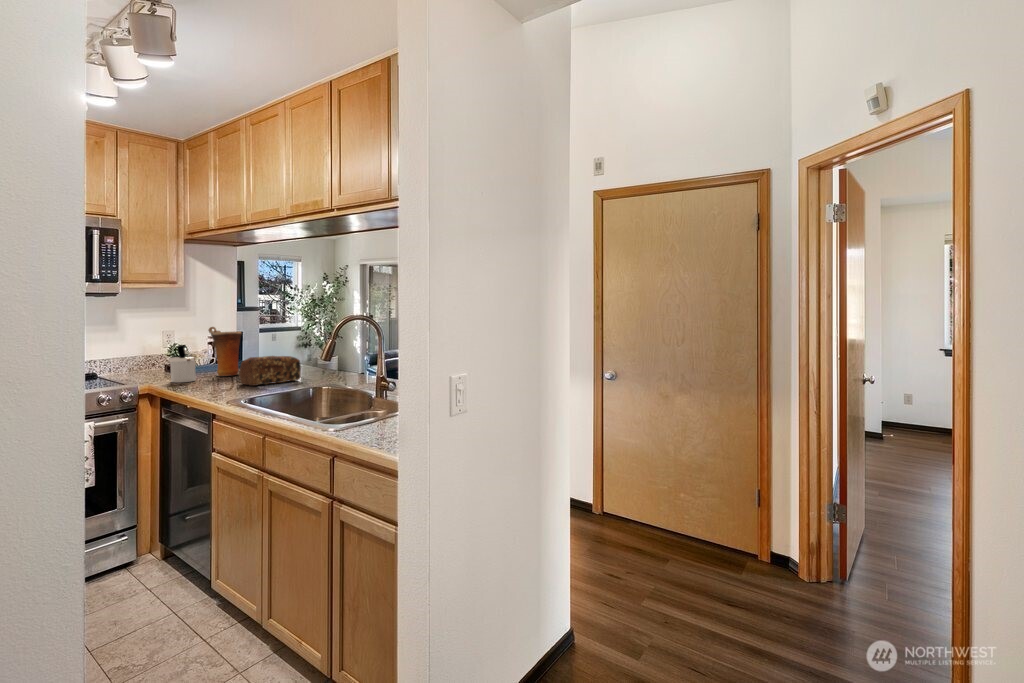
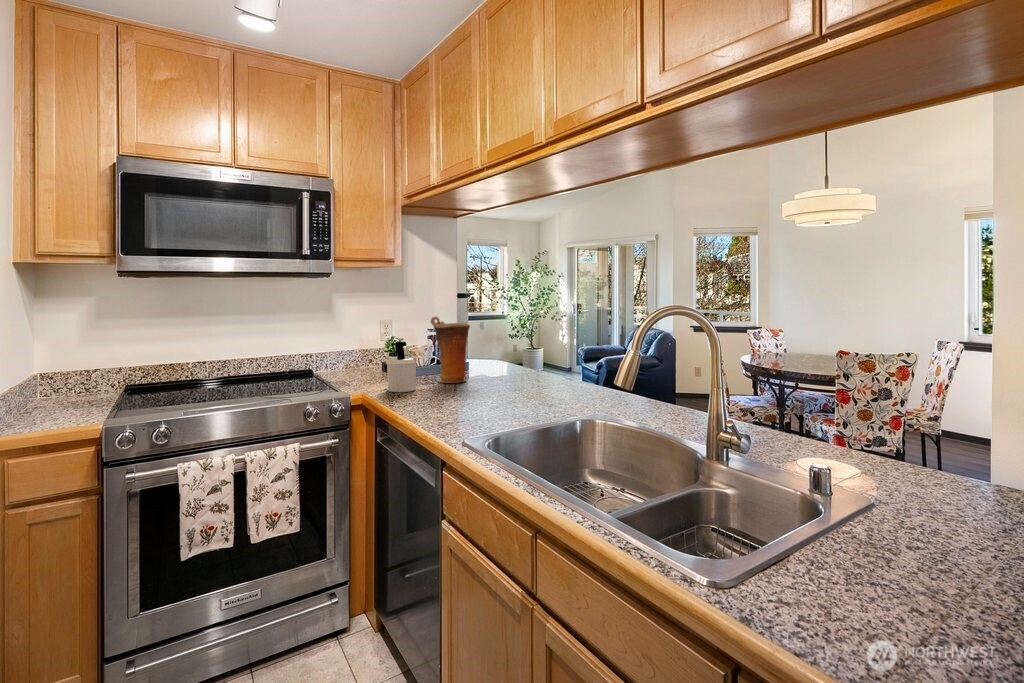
bread loaf: present [239,356,301,386] -> none [471,360,553,406]

